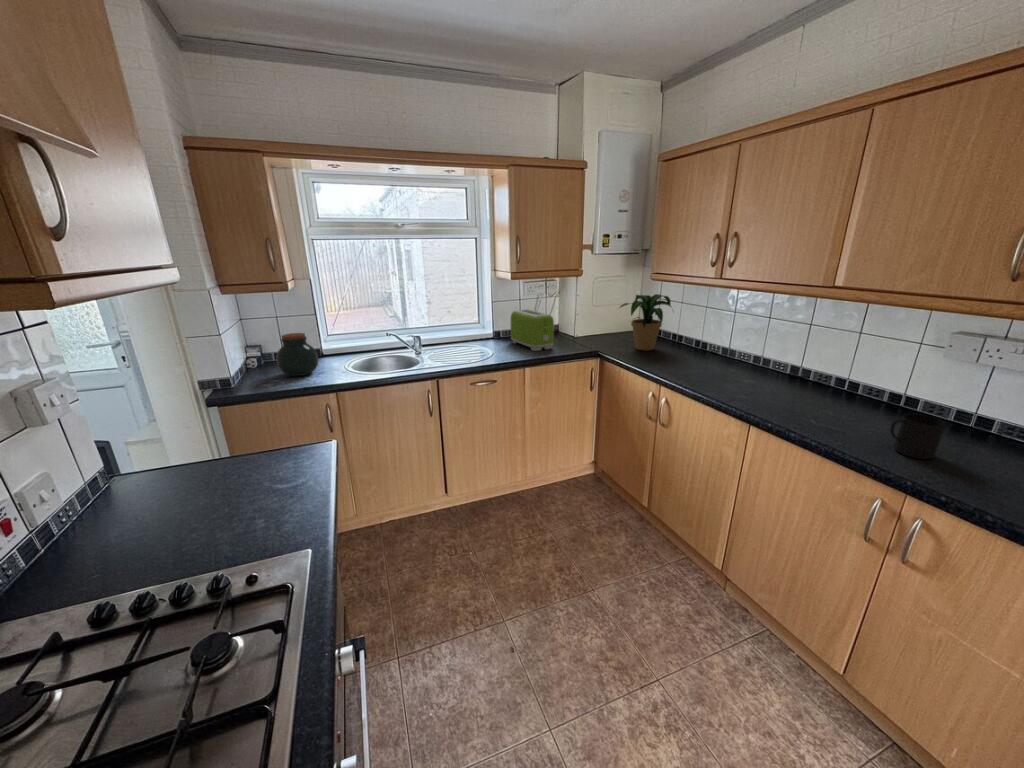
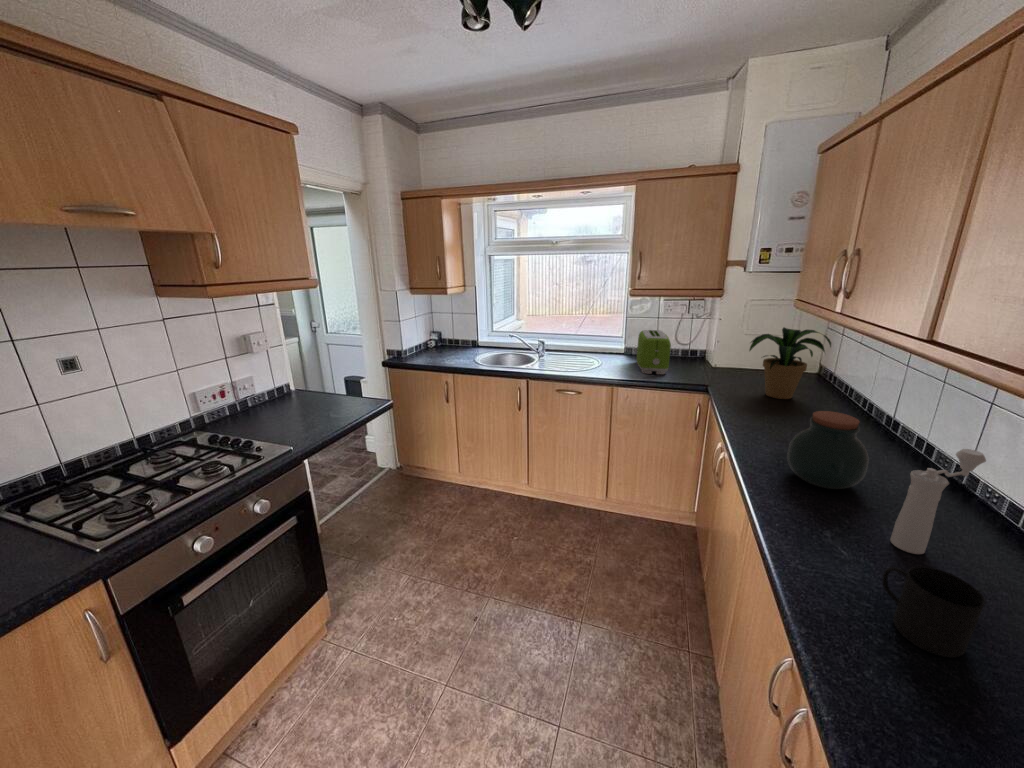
jar: present [277,333,318,376] -> present [787,411,869,489]
pepper mill: none [828,348,860,418] -> present [890,449,986,554]

